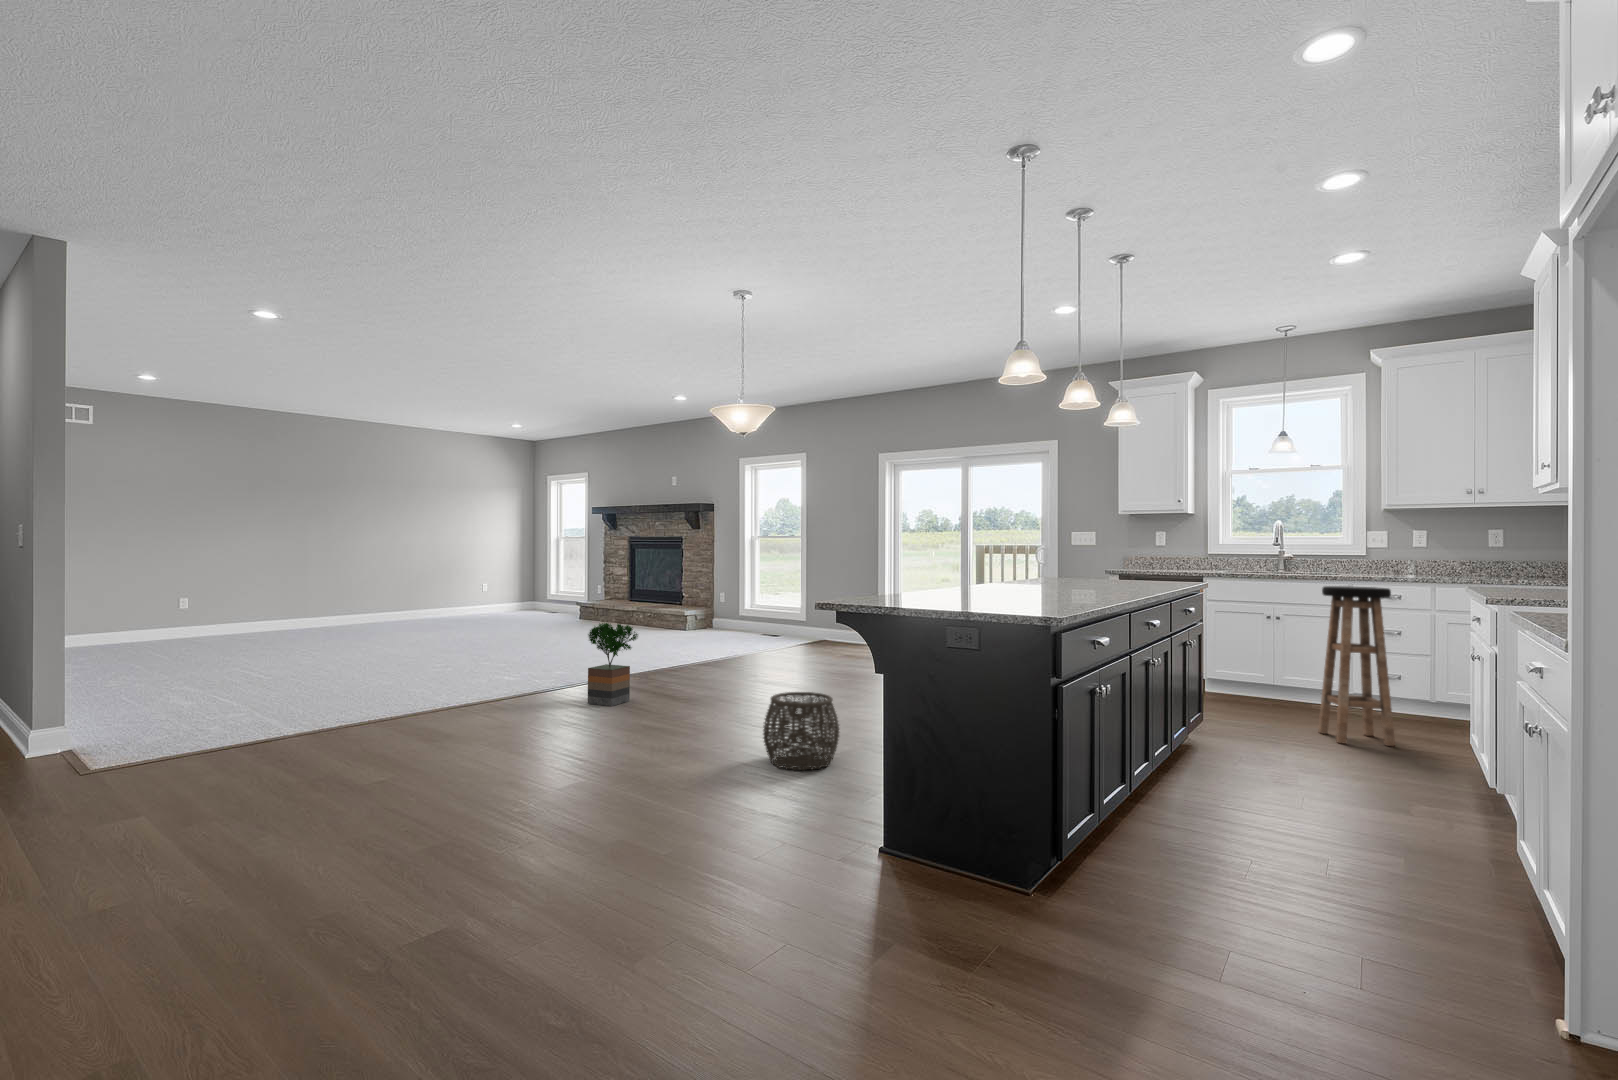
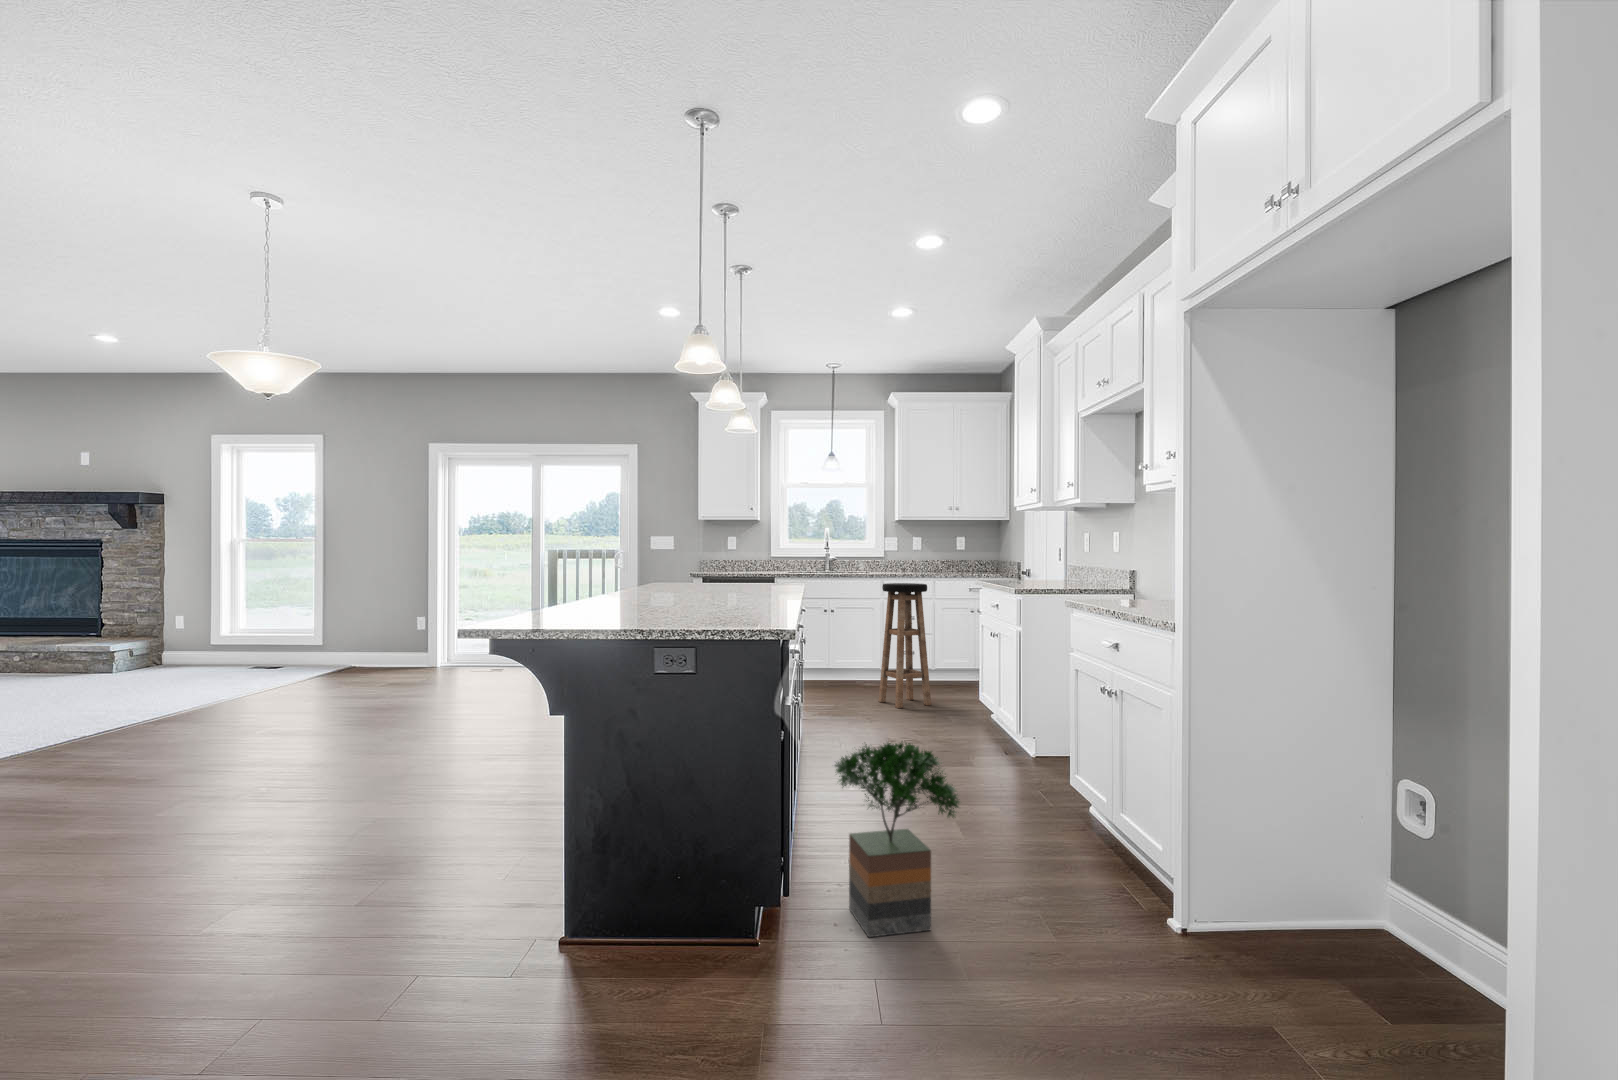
potted tree: present [588,623,638,706] -> present [835,743,959,937]
woven basket: present [763,692,839,770] -> none [427,725,521,816]

